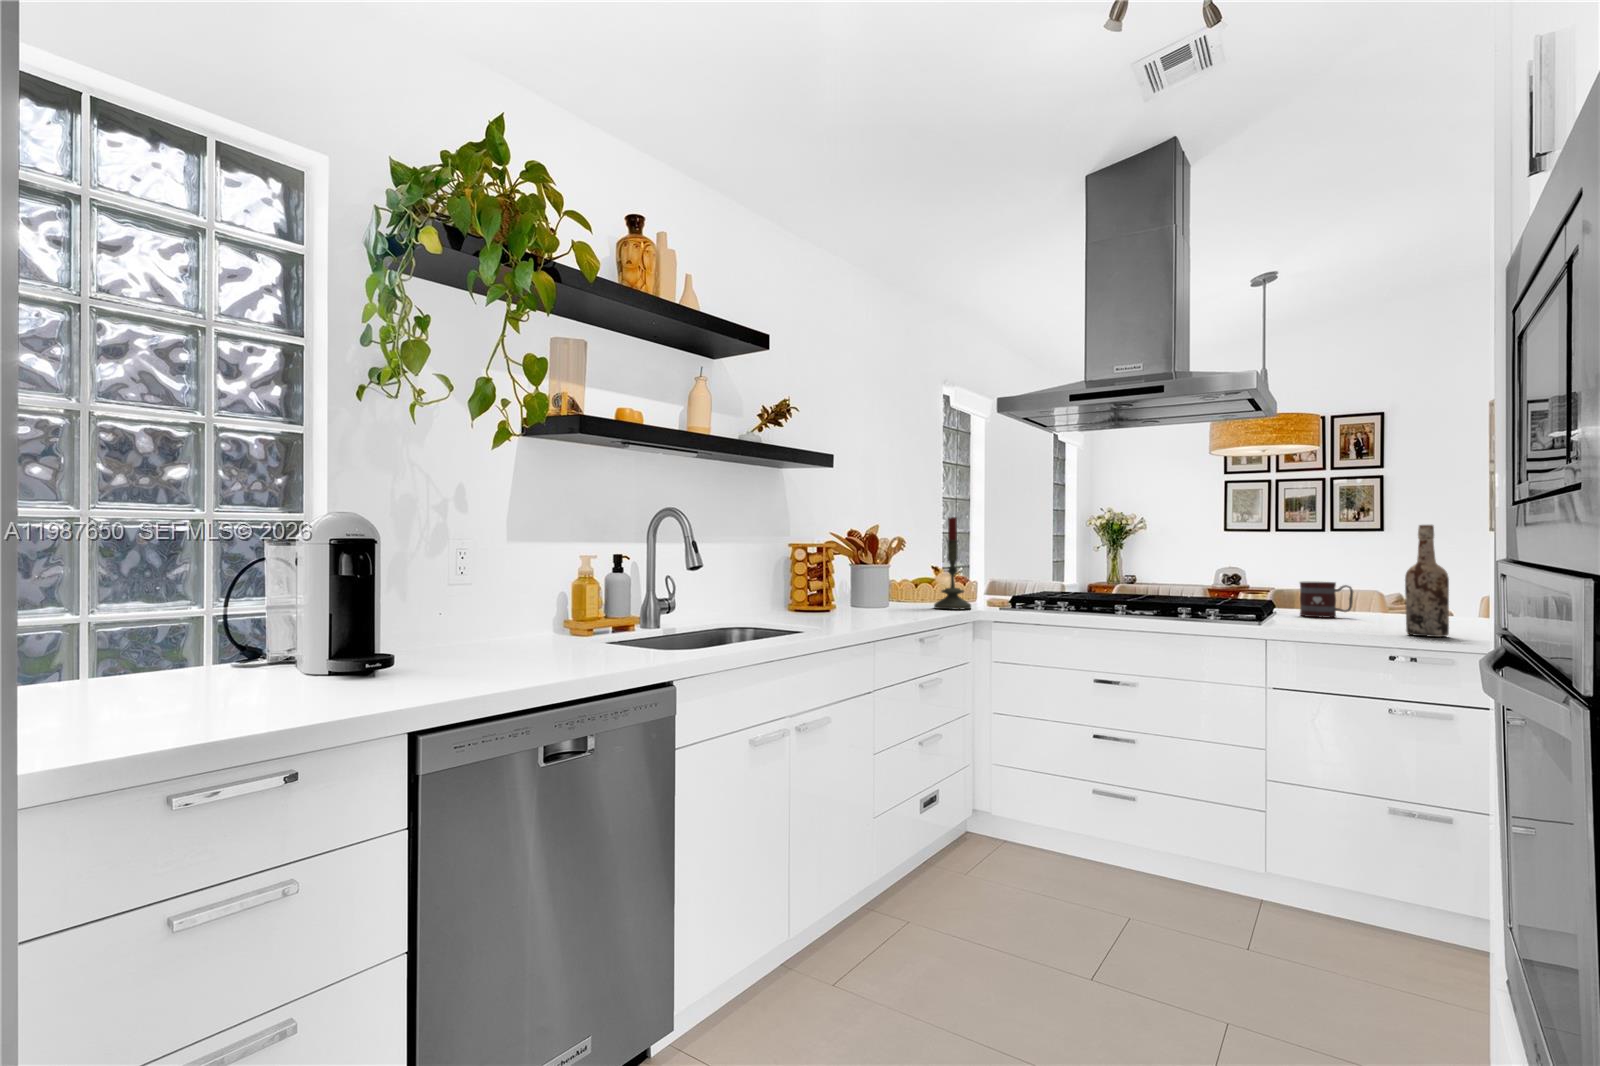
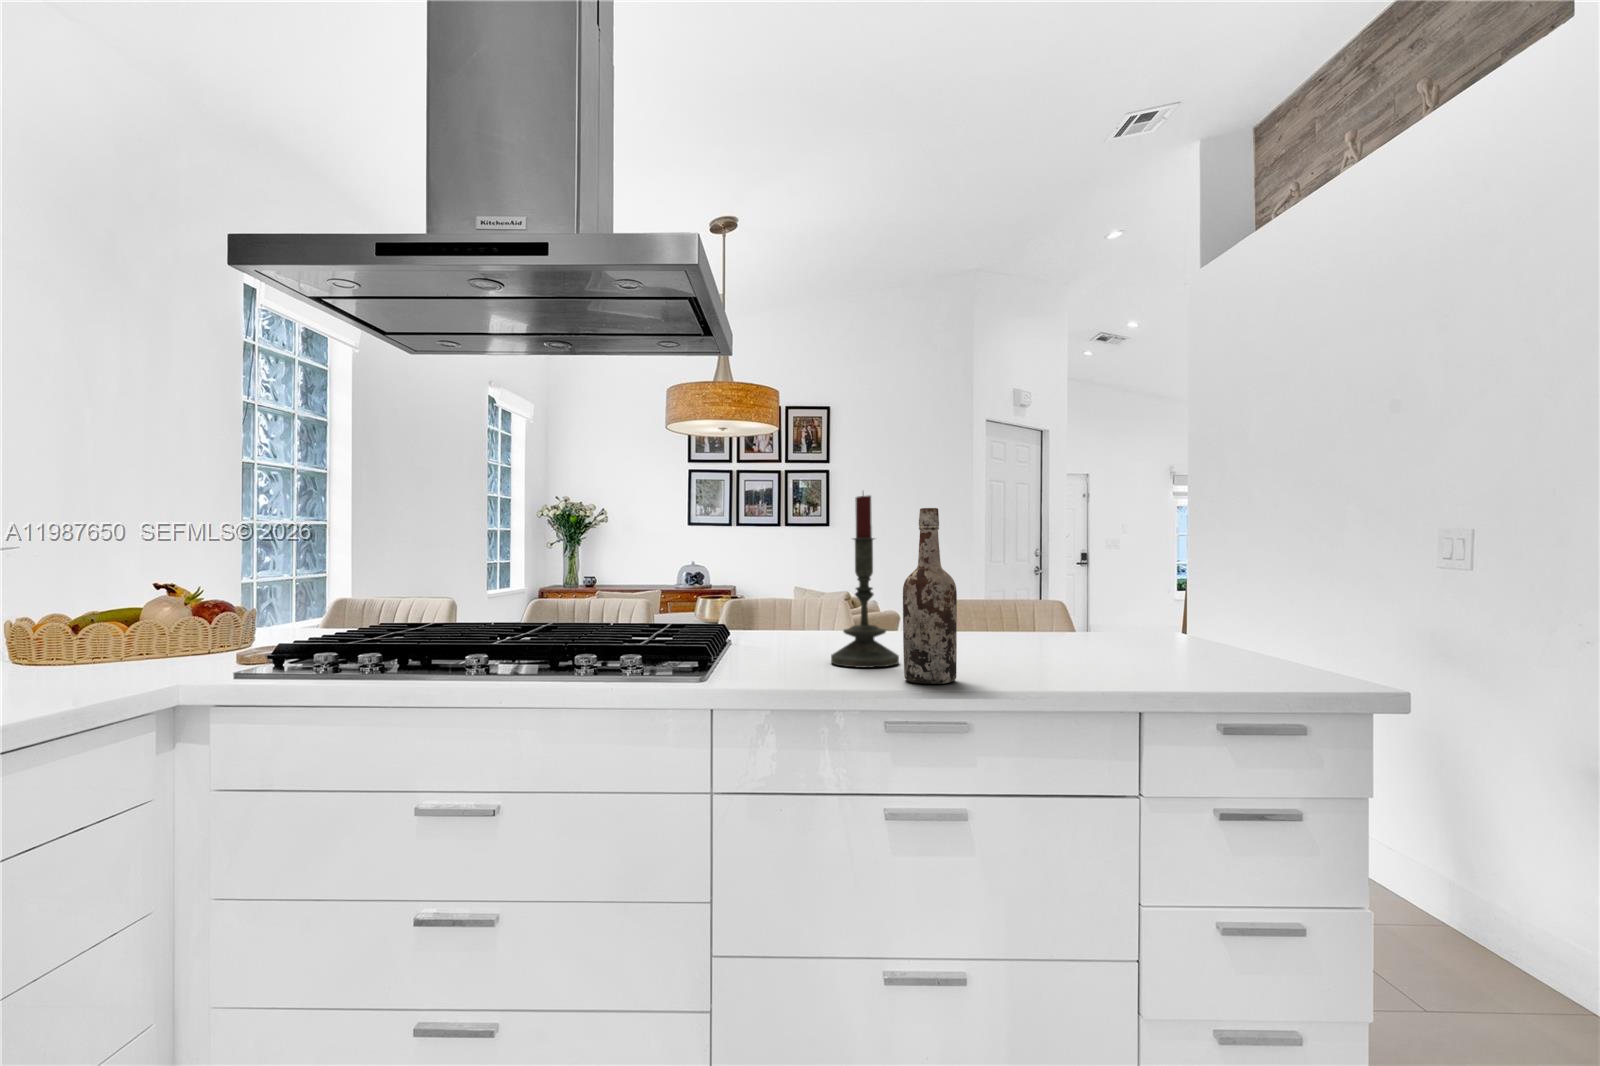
candle: present [934,517,971,610] -> present [831,493,899,668]
mug: present [1300,582,1353,618] -> none [760,593,825,646]

